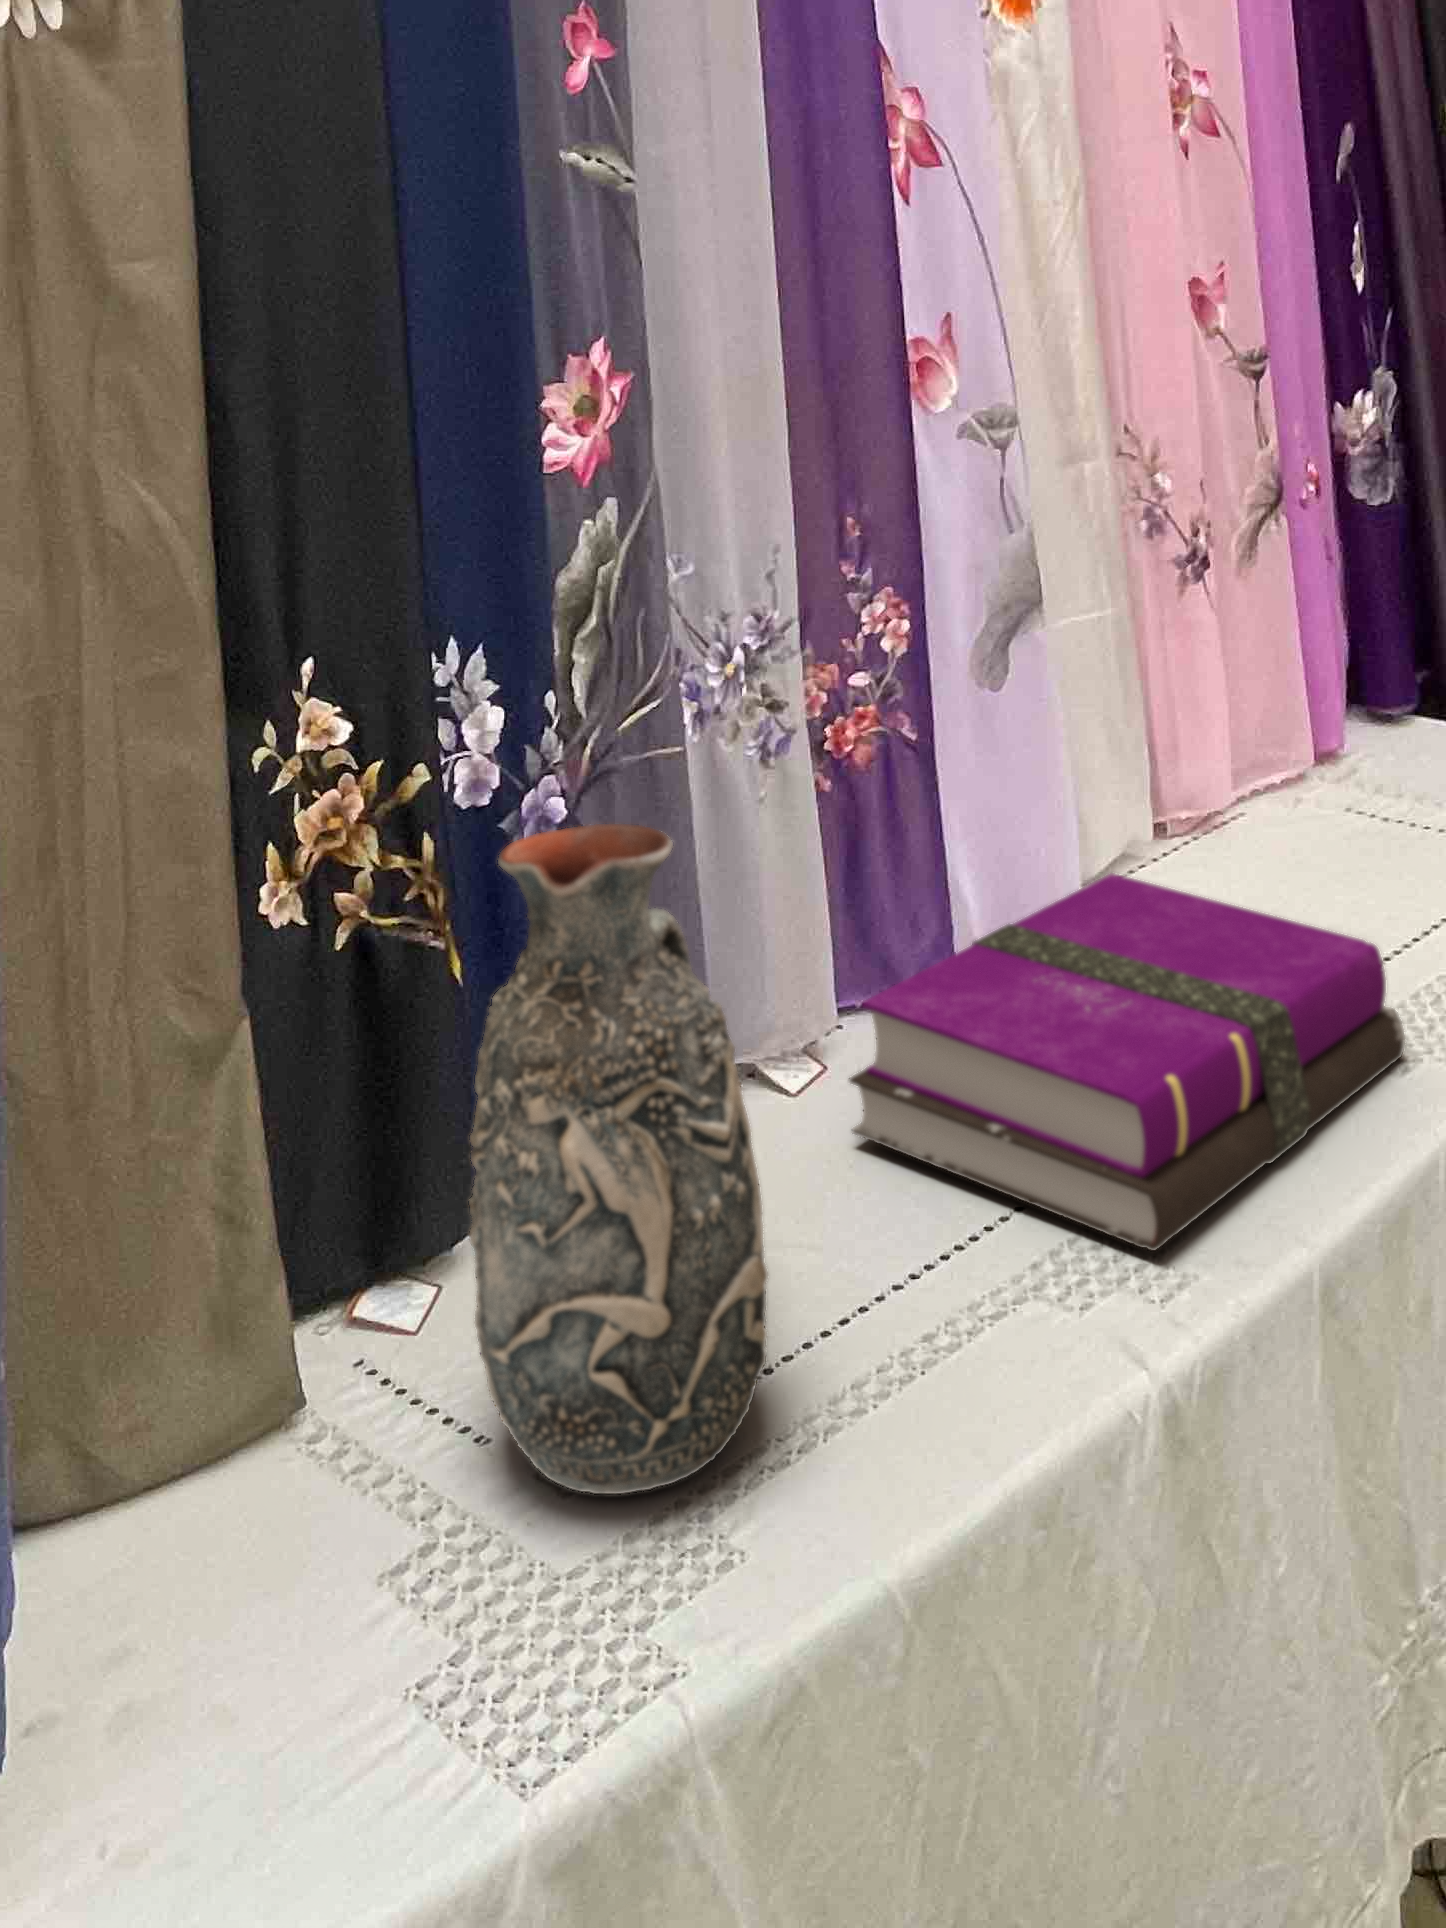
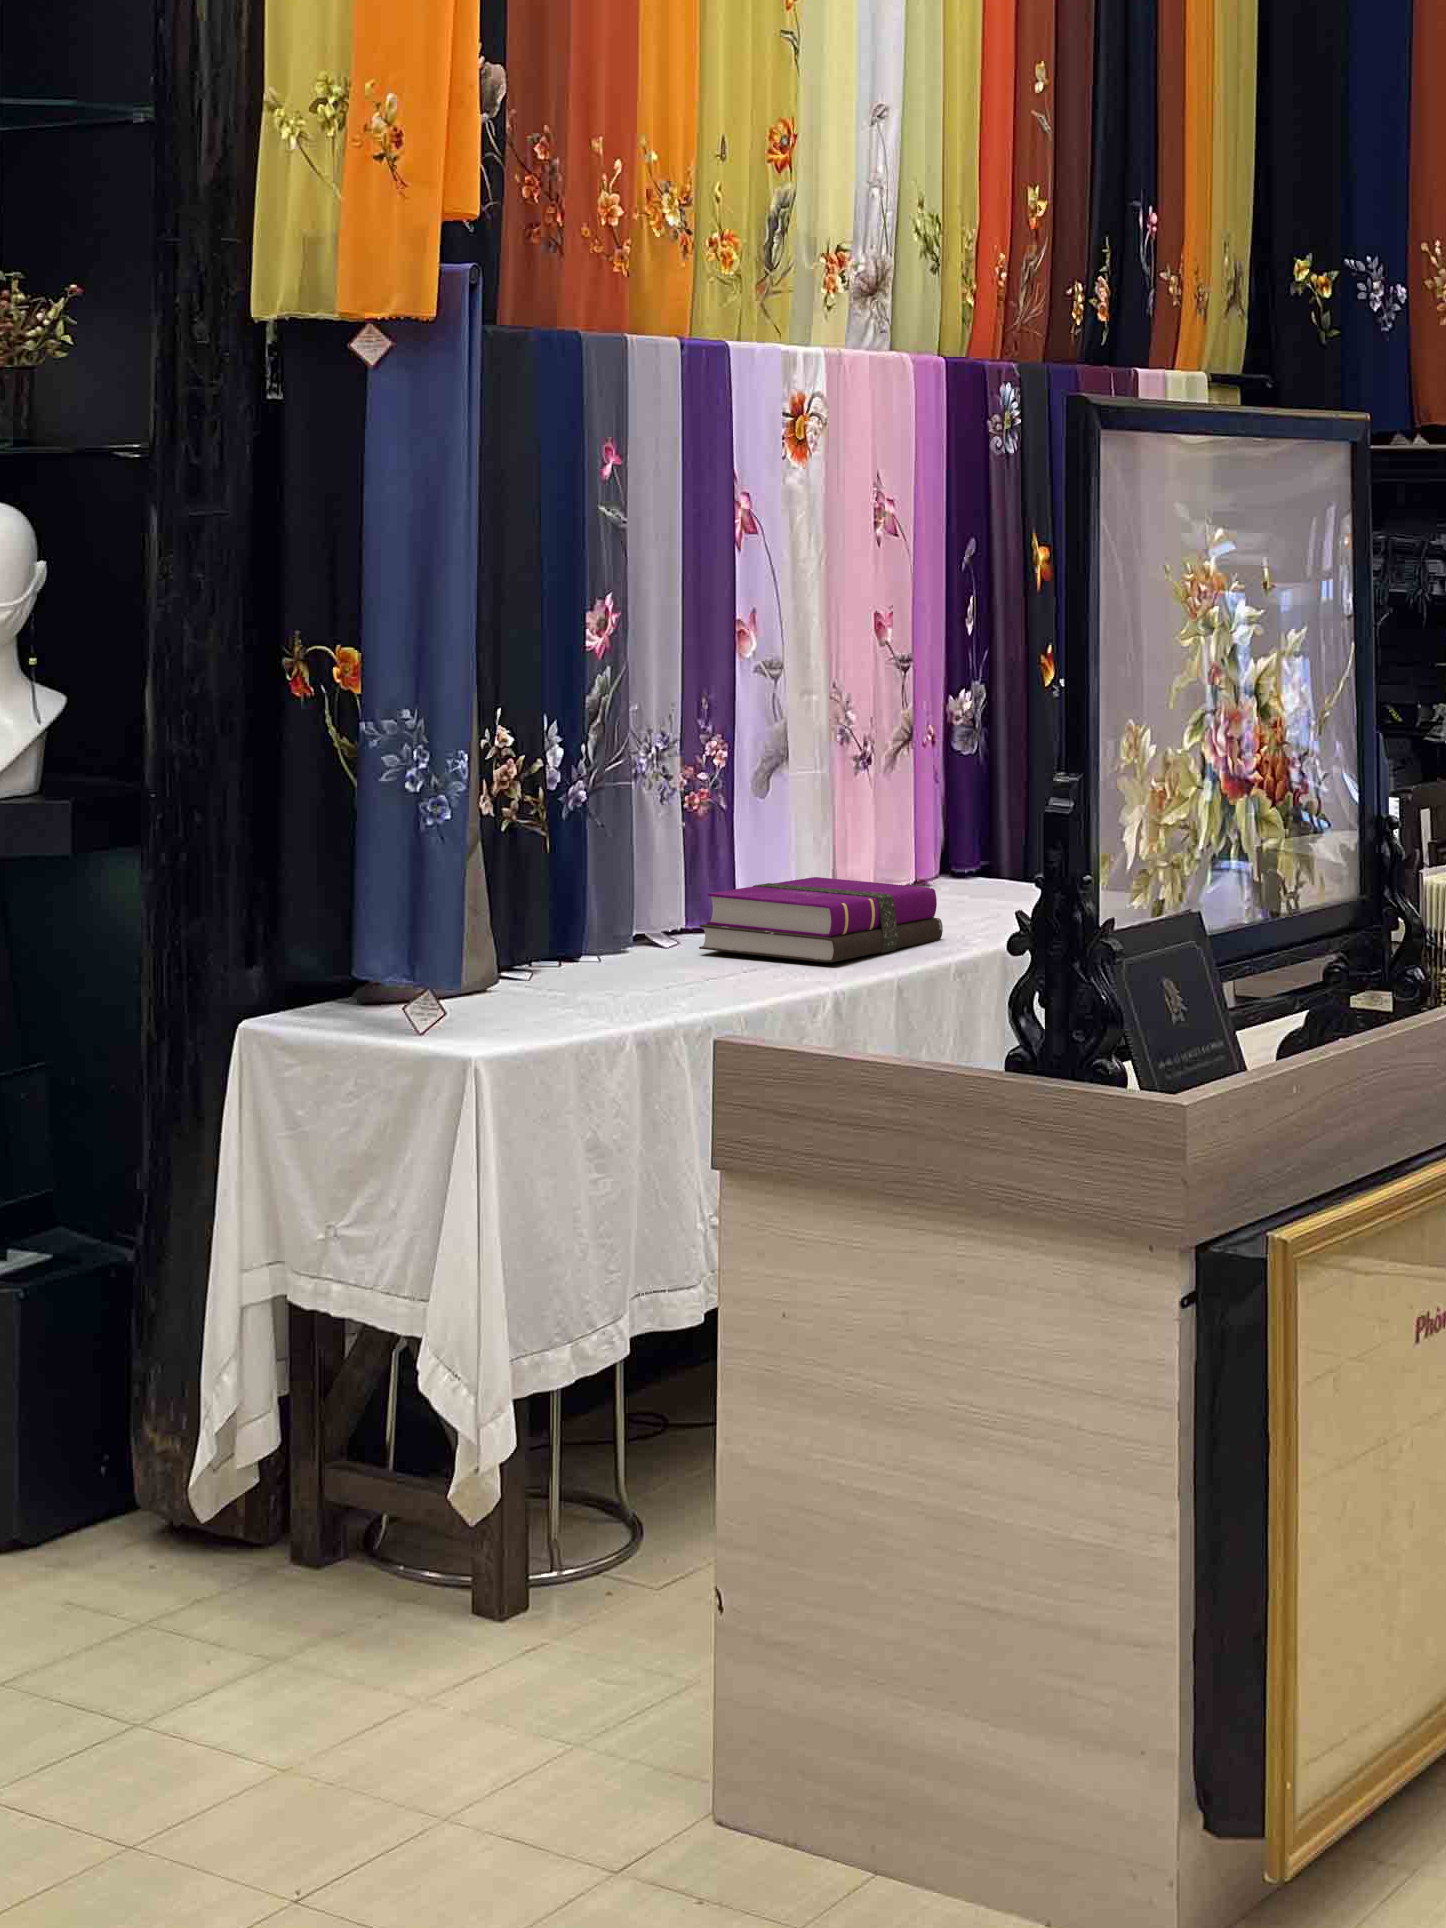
decorative vase: present [469,824,767,1494] -> none [578,769,692,993]

